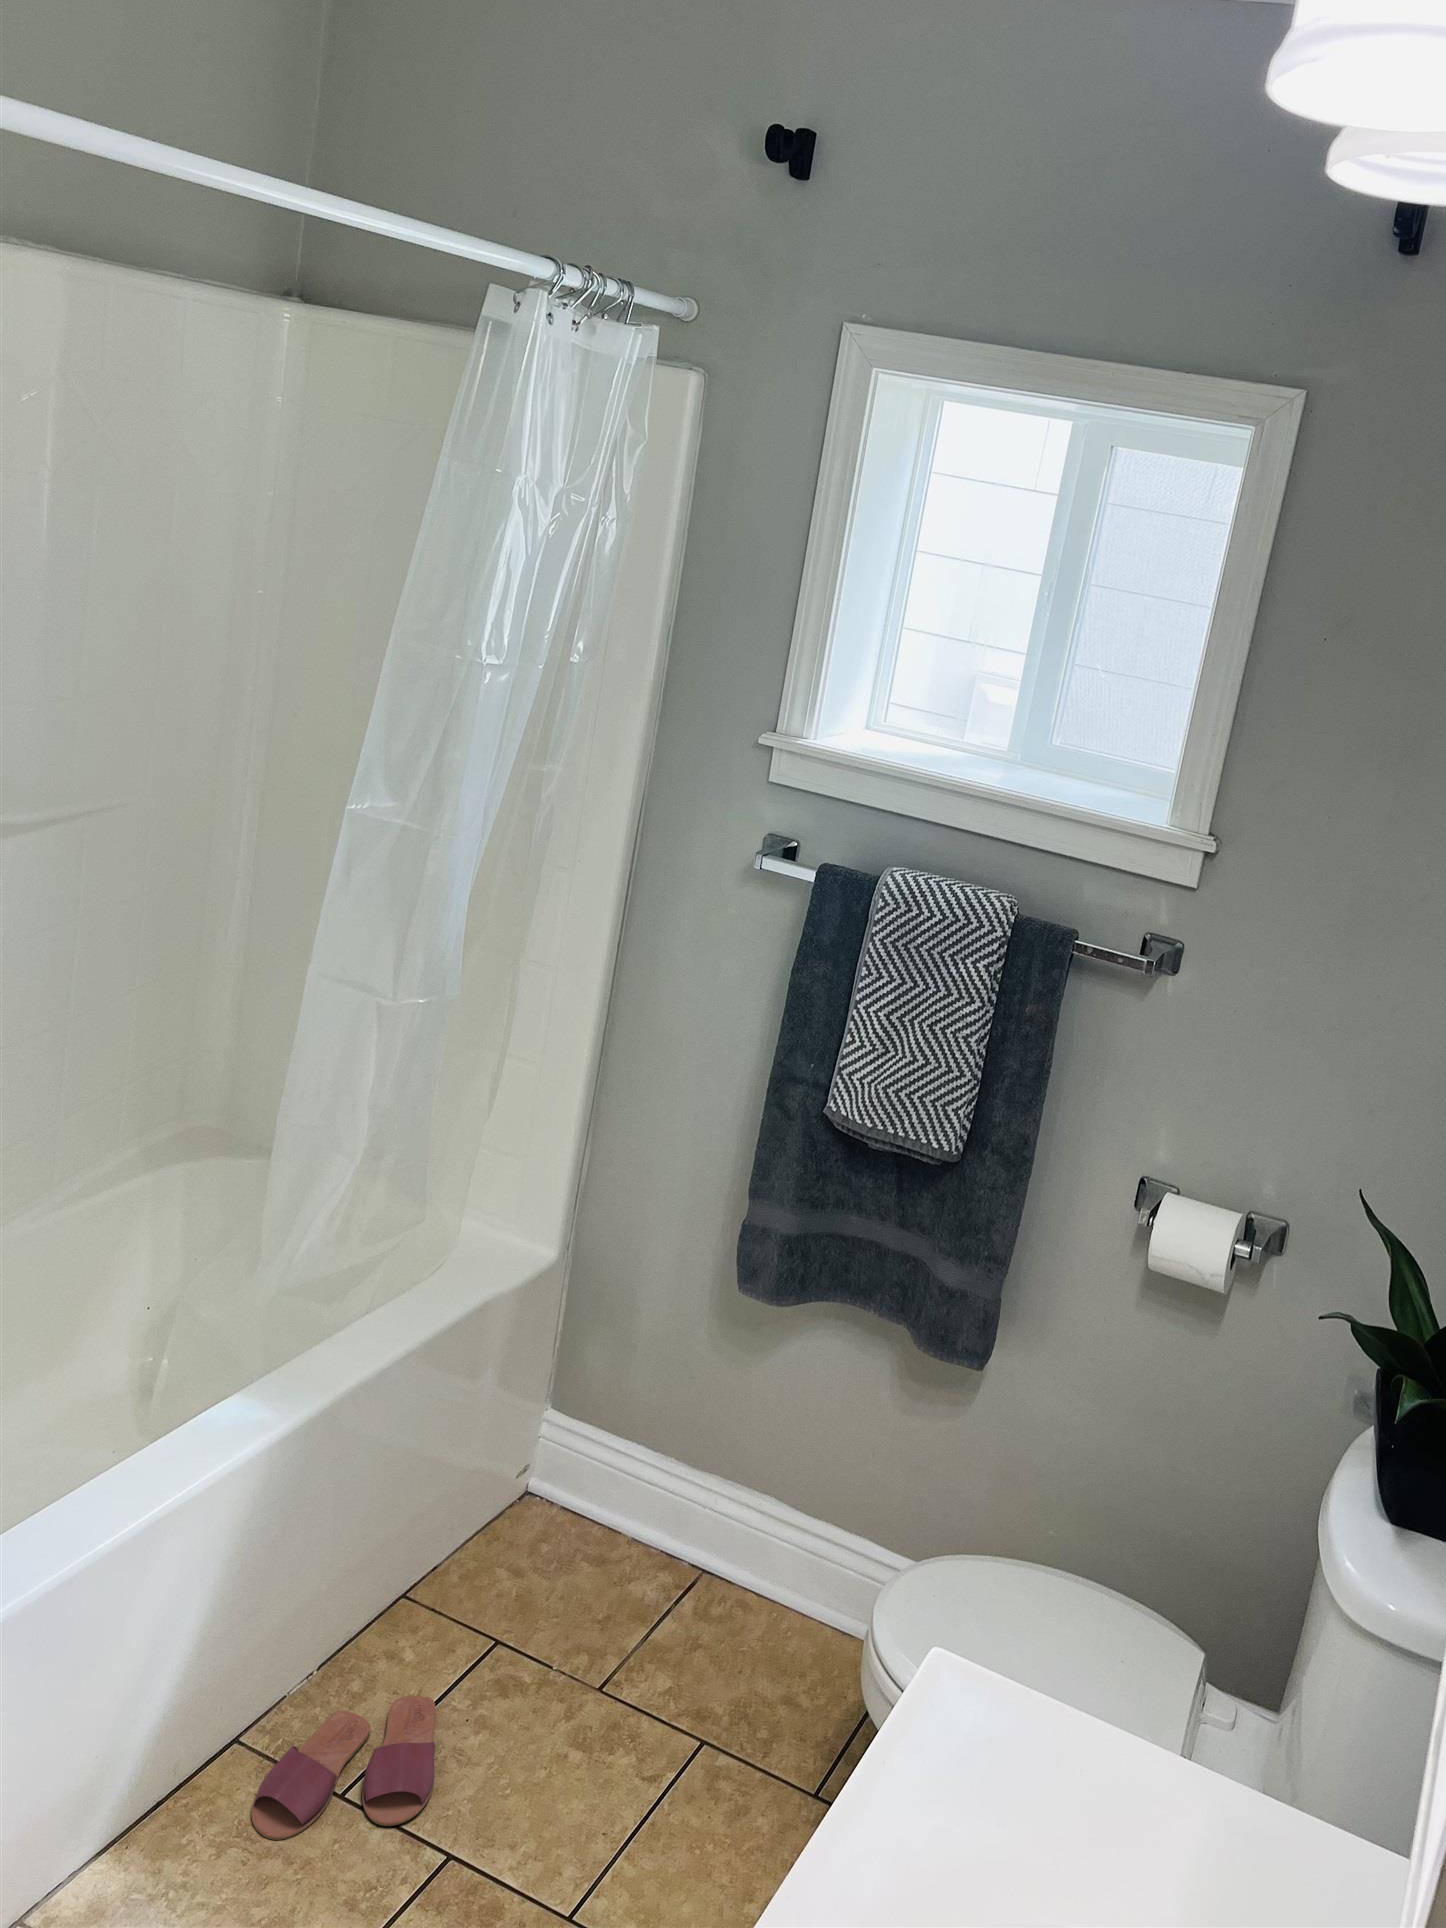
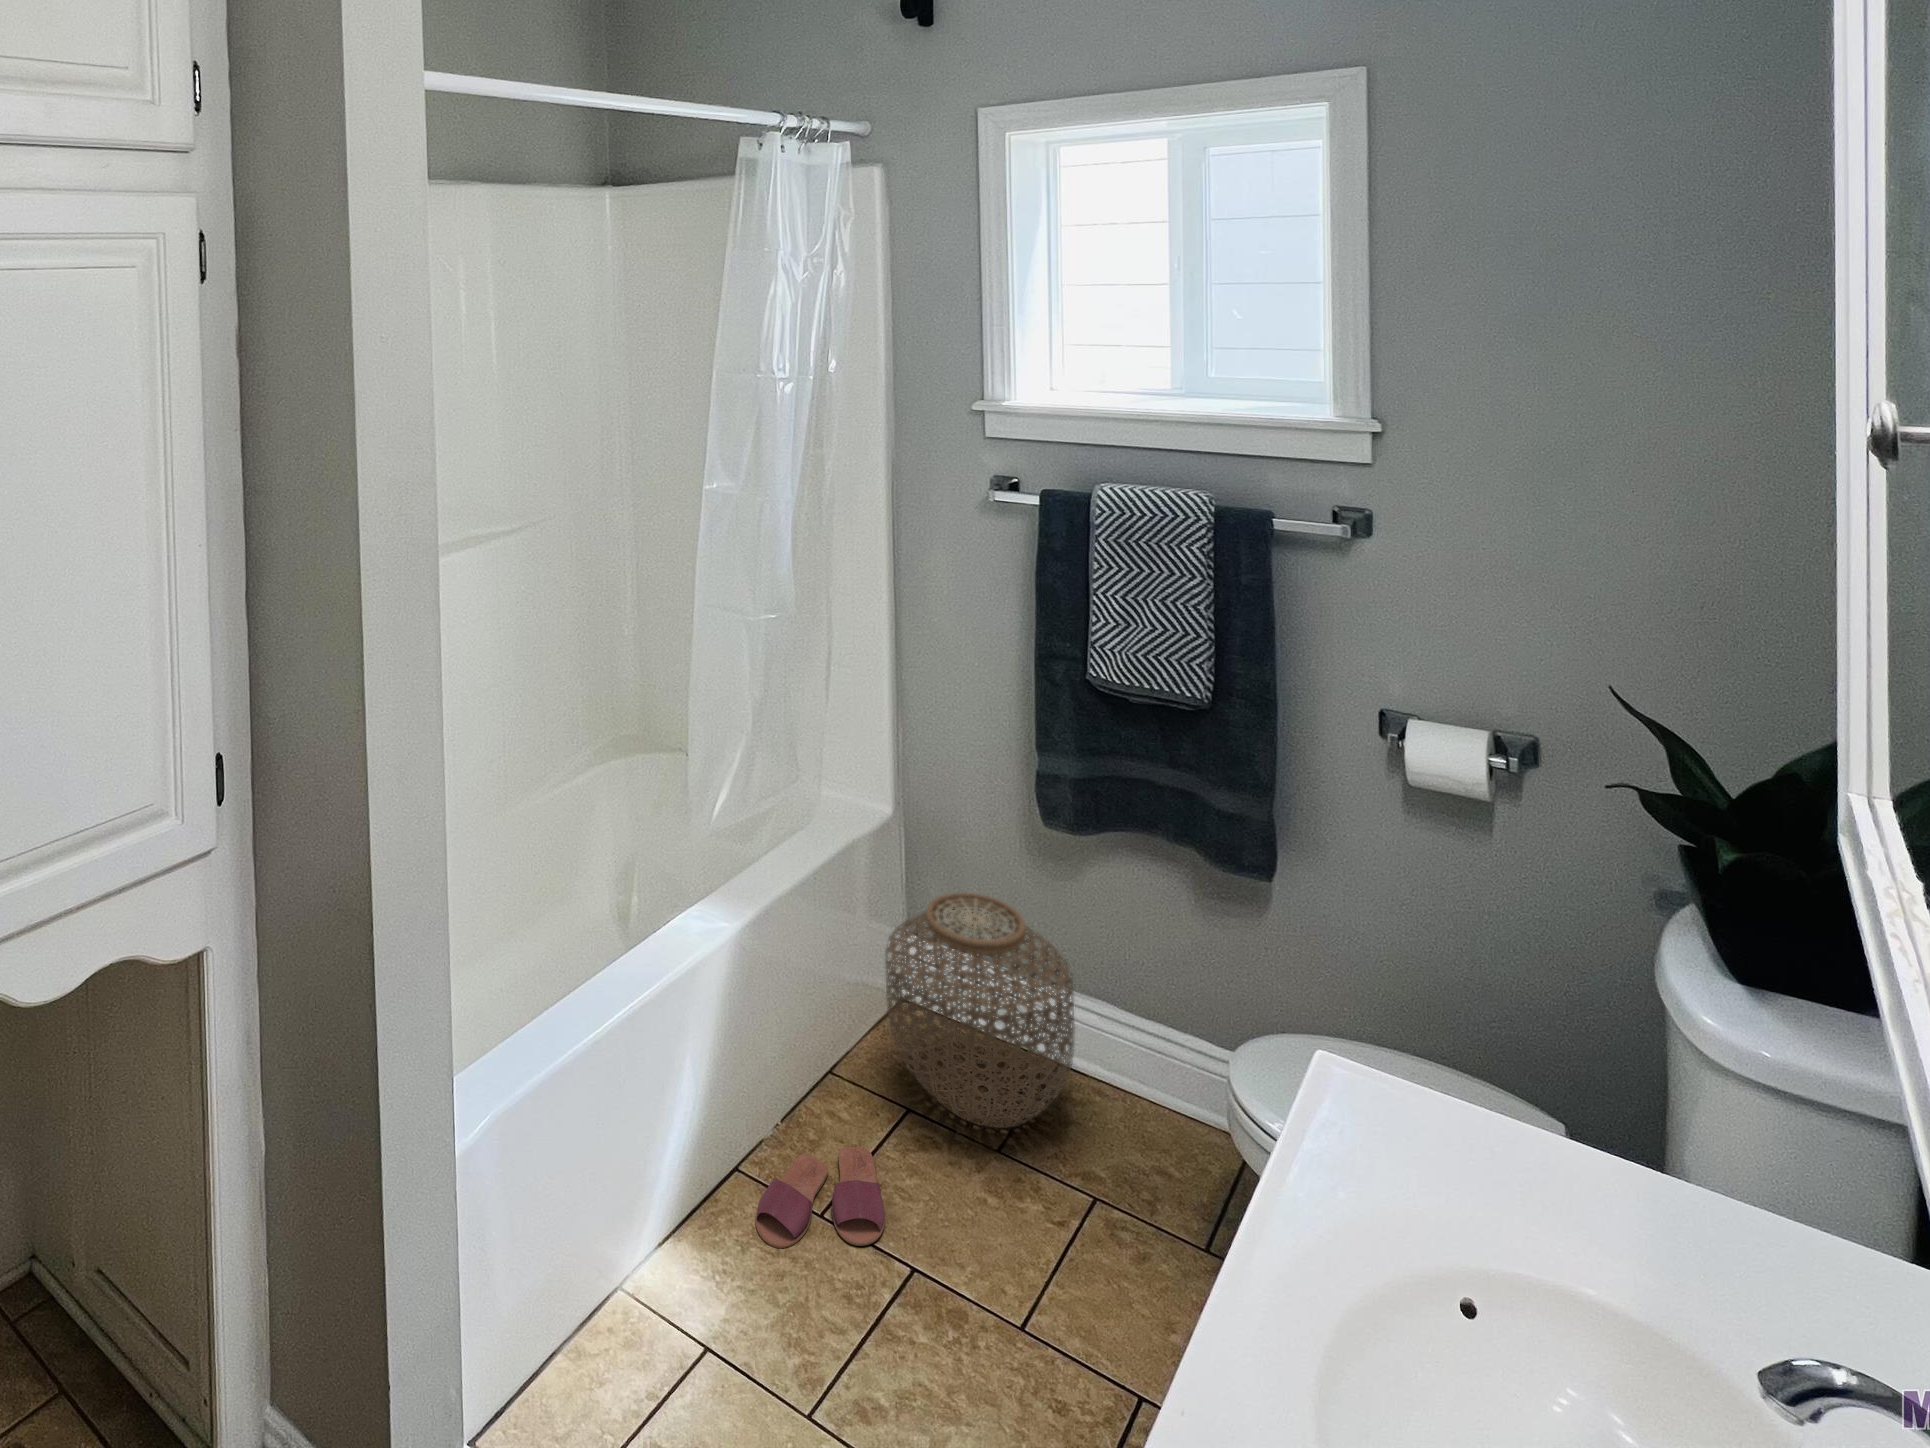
woven basket: none [494,1370,736,1657] -> present [885,893,1074,1128]

